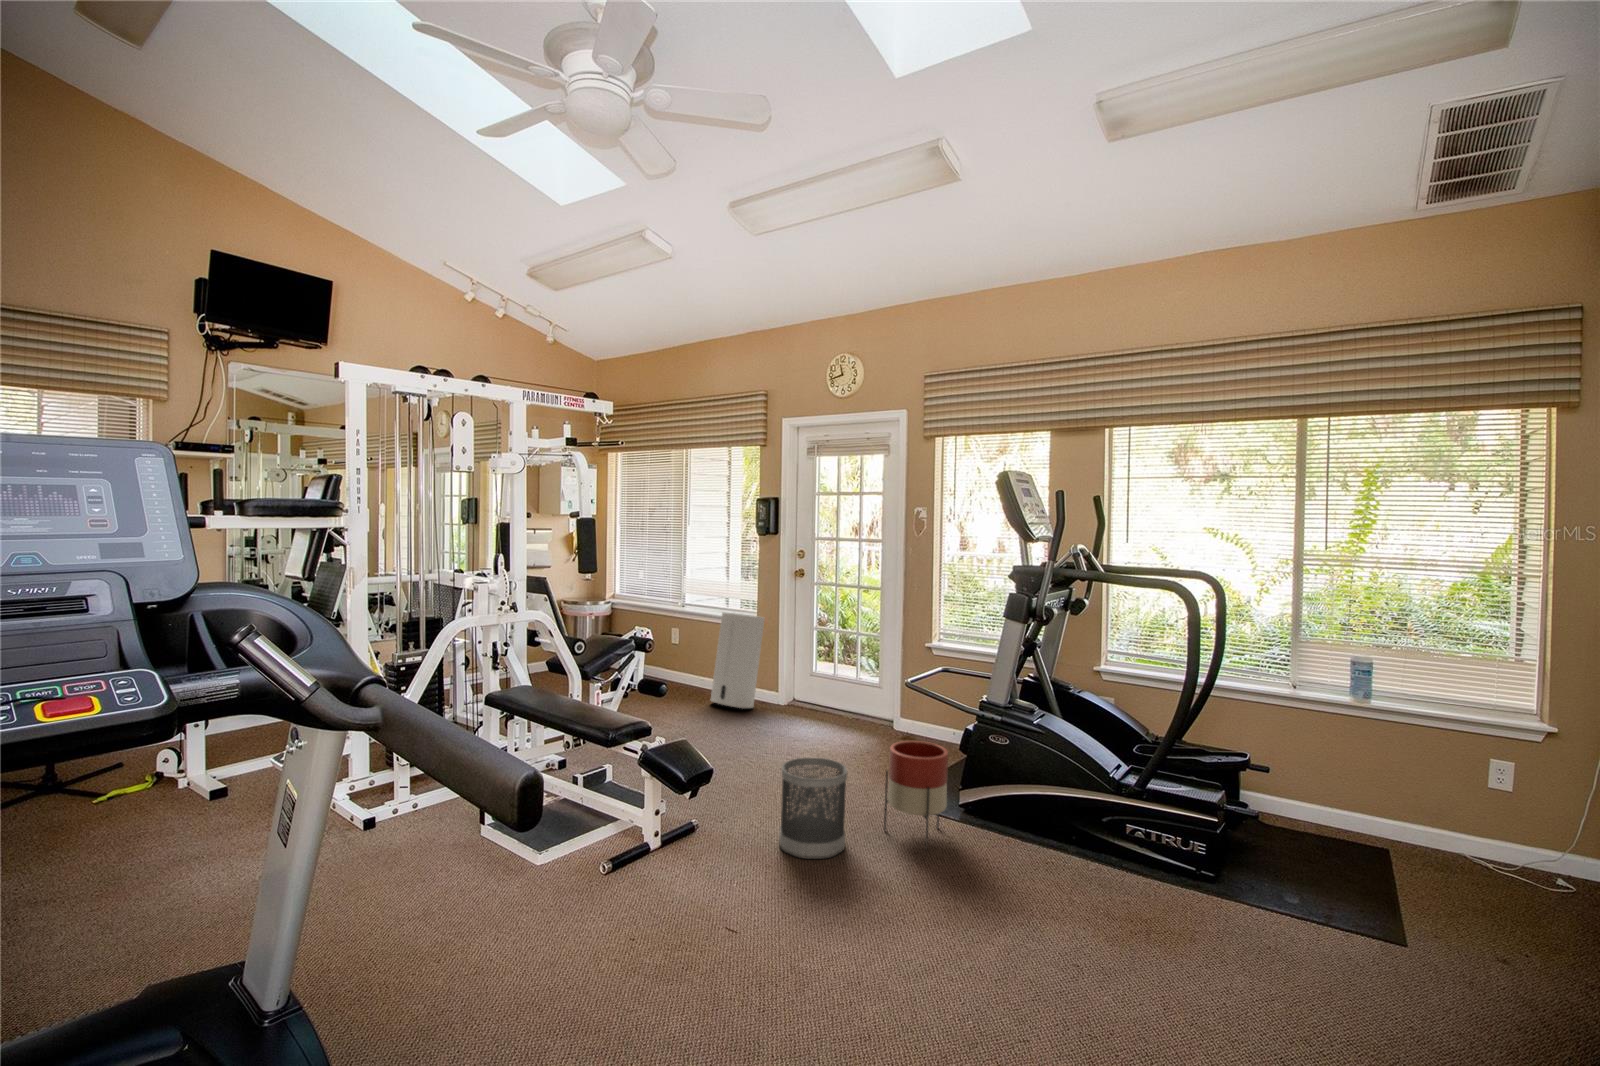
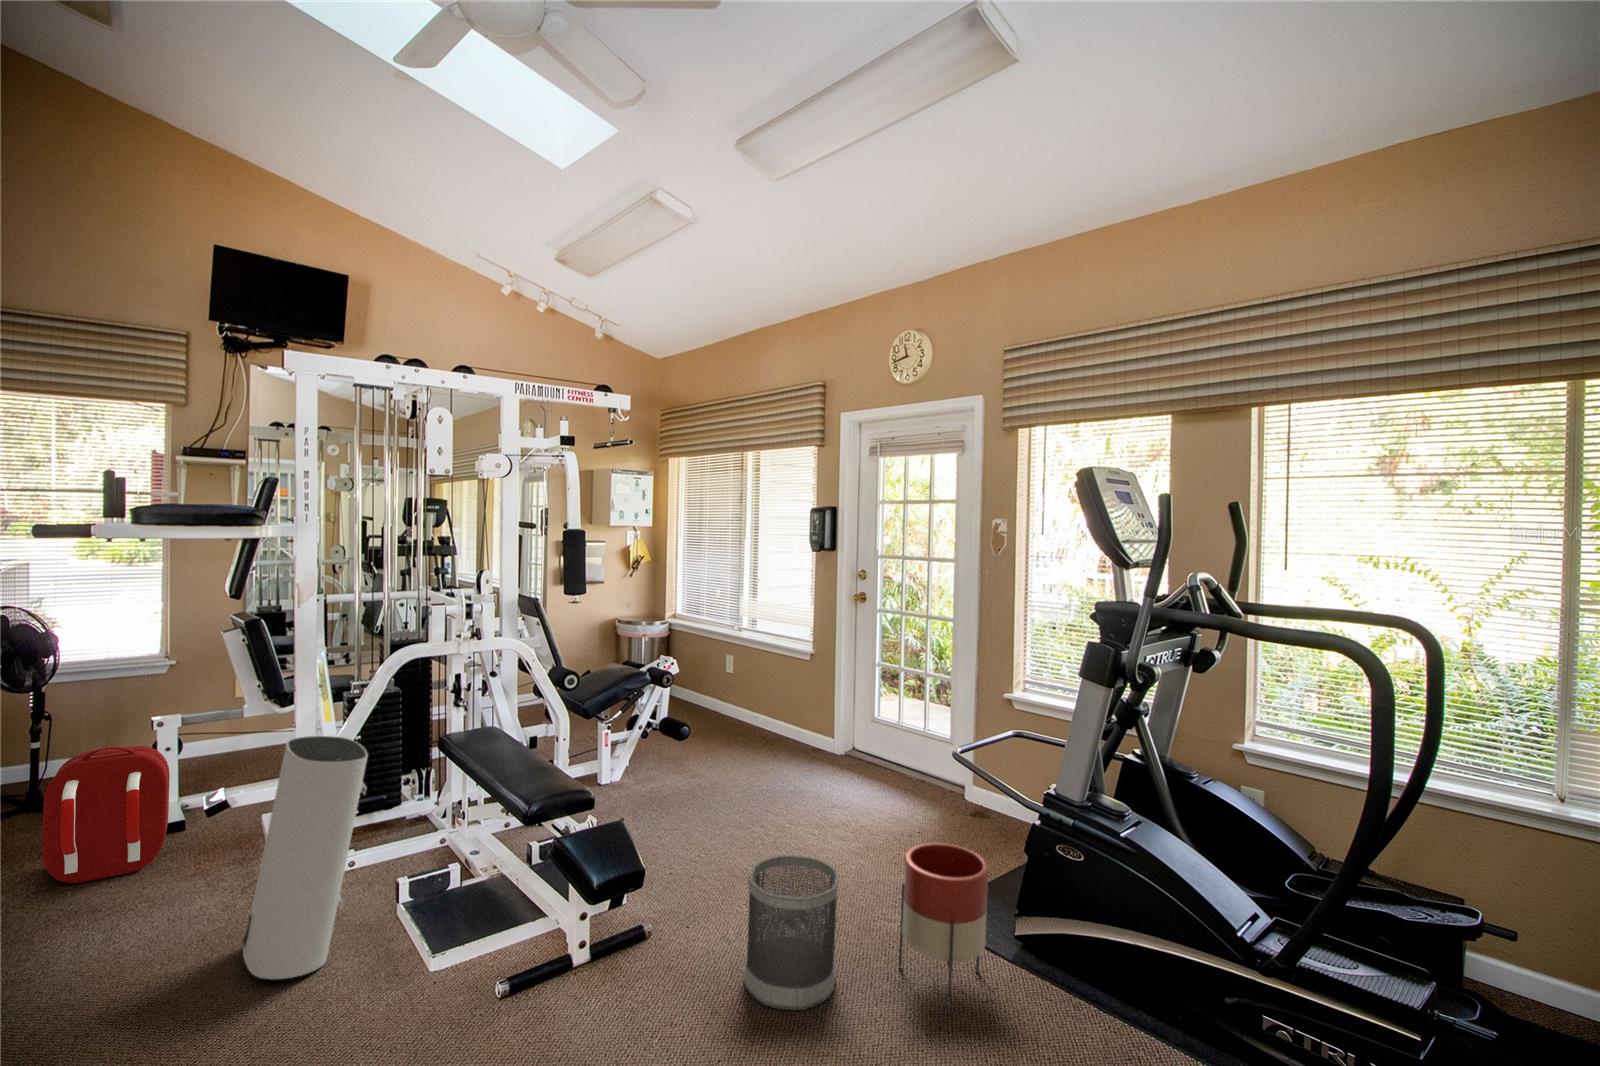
air purifier: present [711,612,764,709] -> present [242,736,368,979]
backpack: none [123,716,237,839] -> present [38,746,170,883]

